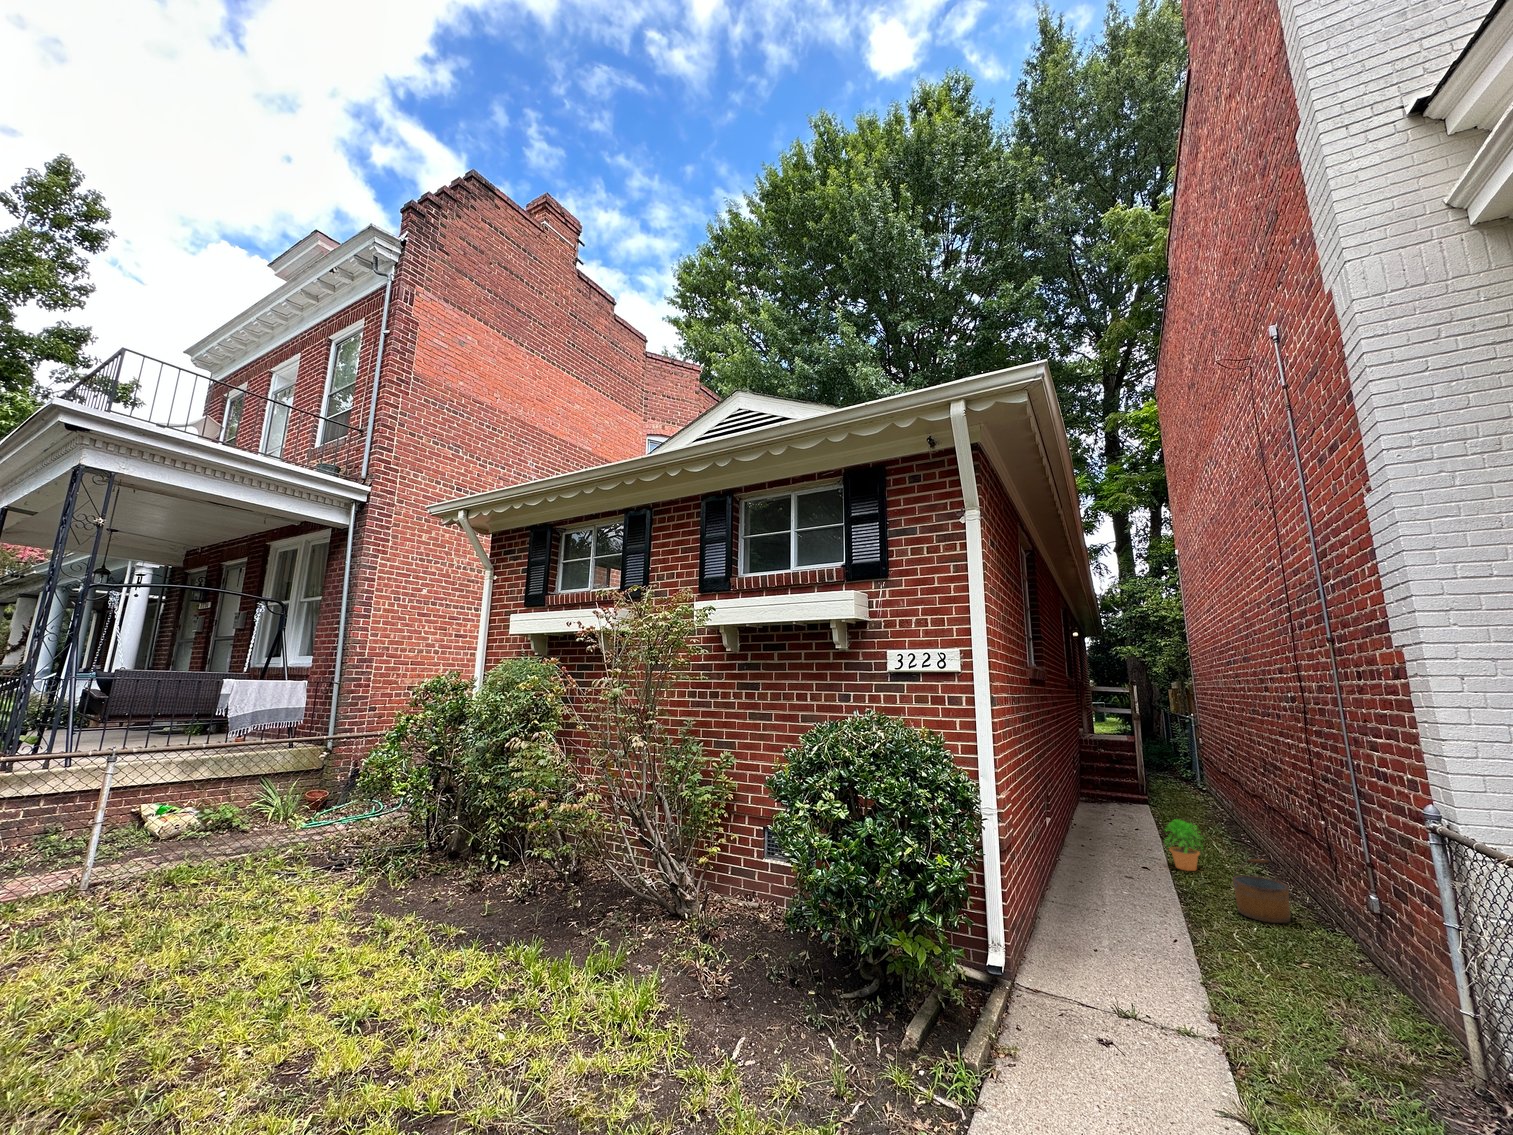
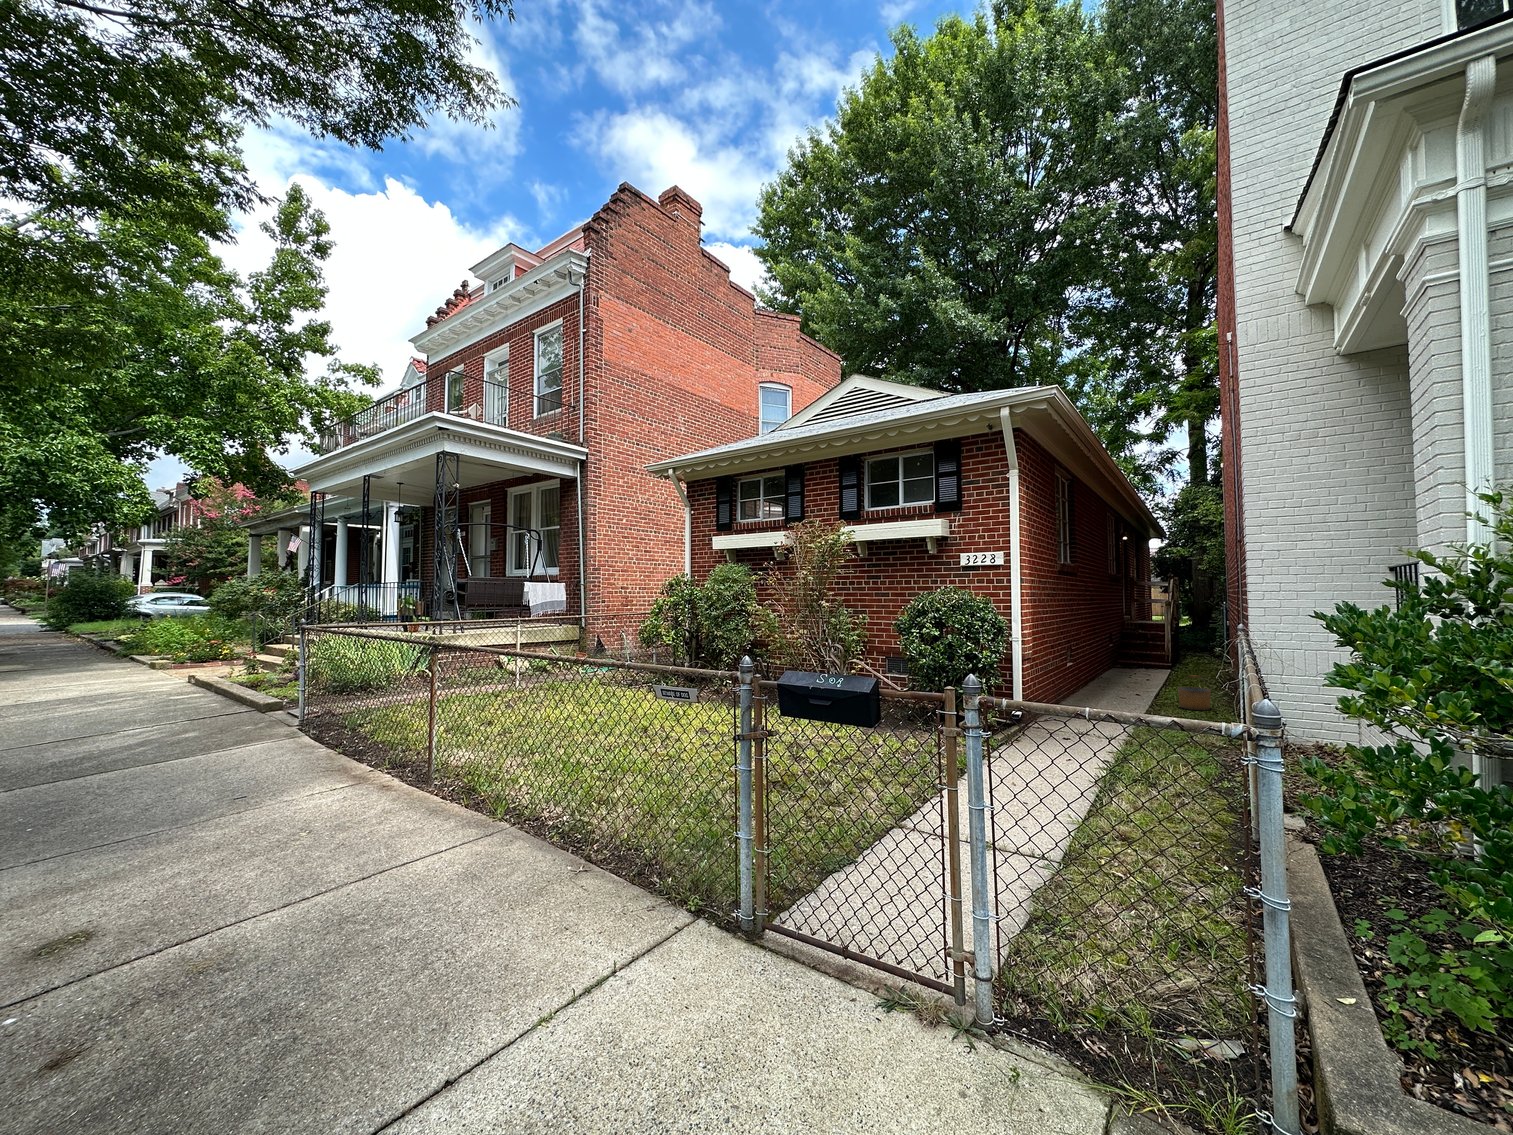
potted plant: present [1165,820,1202,871] -> none [1149,661,1179,694]

